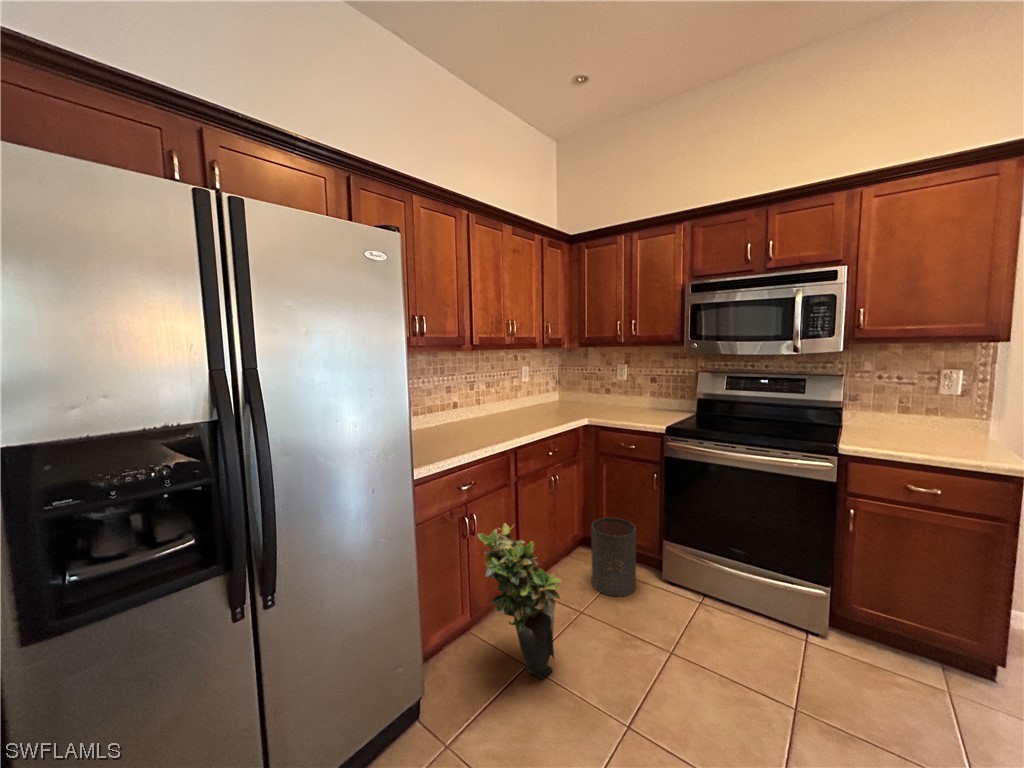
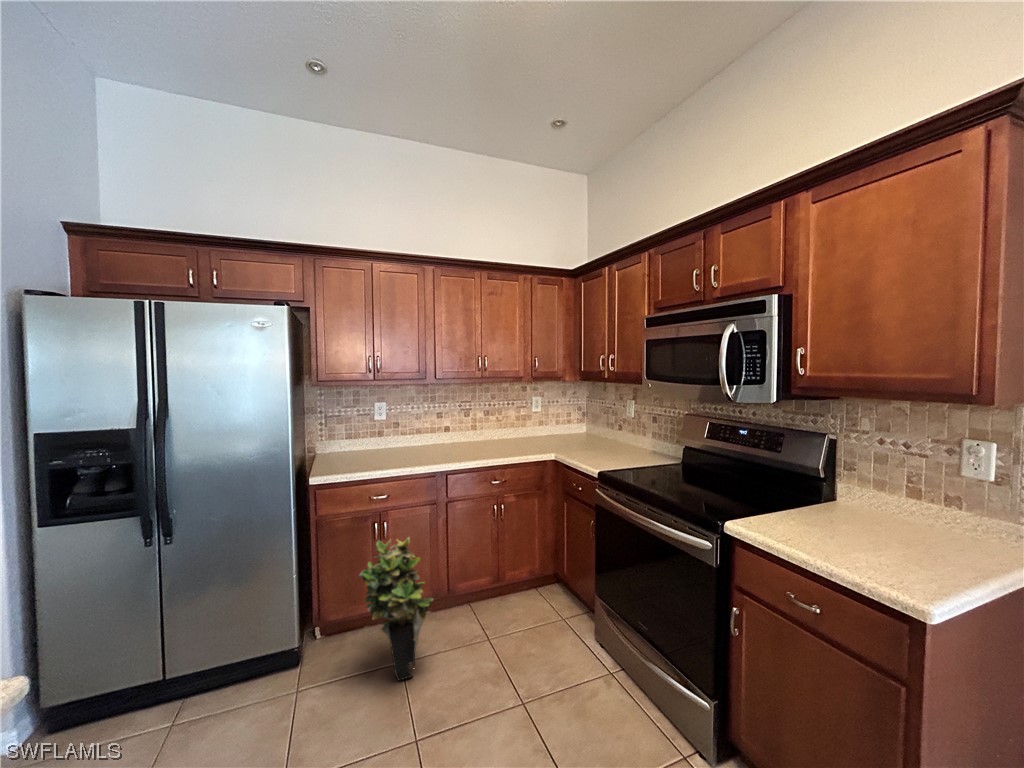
trash can: present [591,518,636,596] -> none [521,557,568,641]

